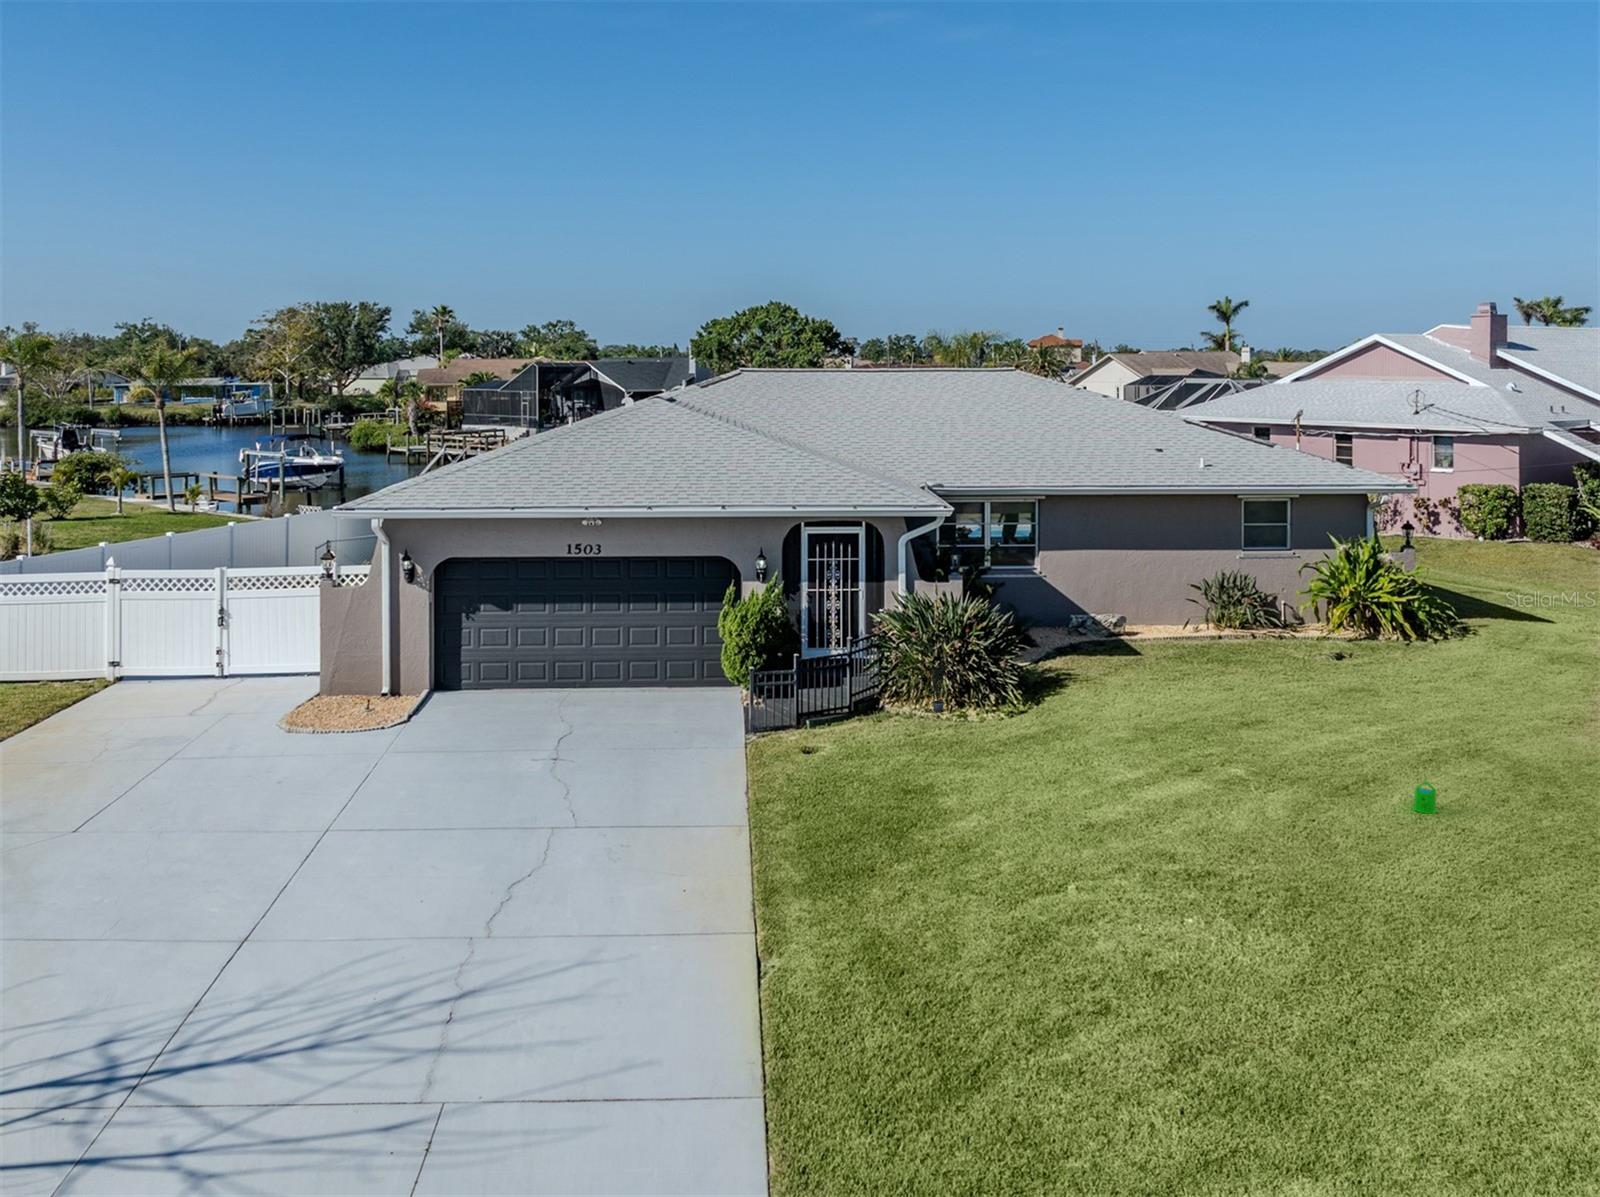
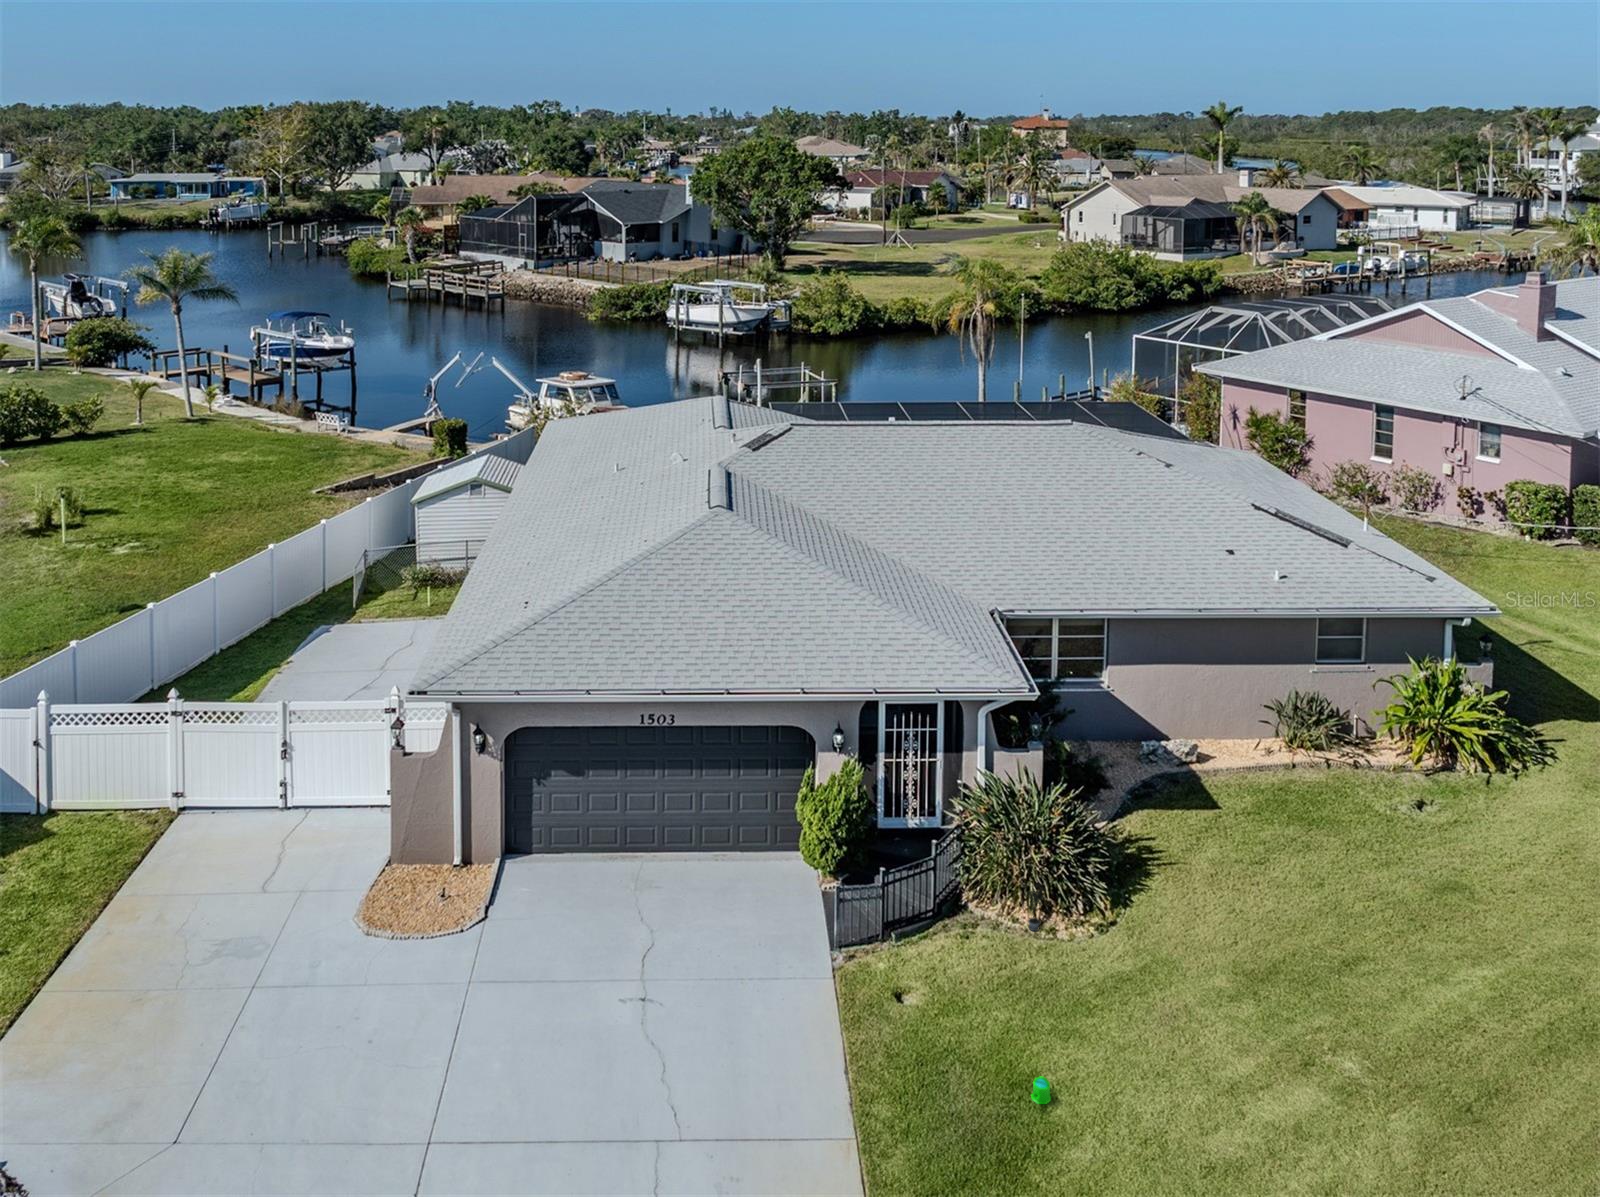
watering can: present [1413,782,1436,813] -> present [1031,1076,1051,1104]

